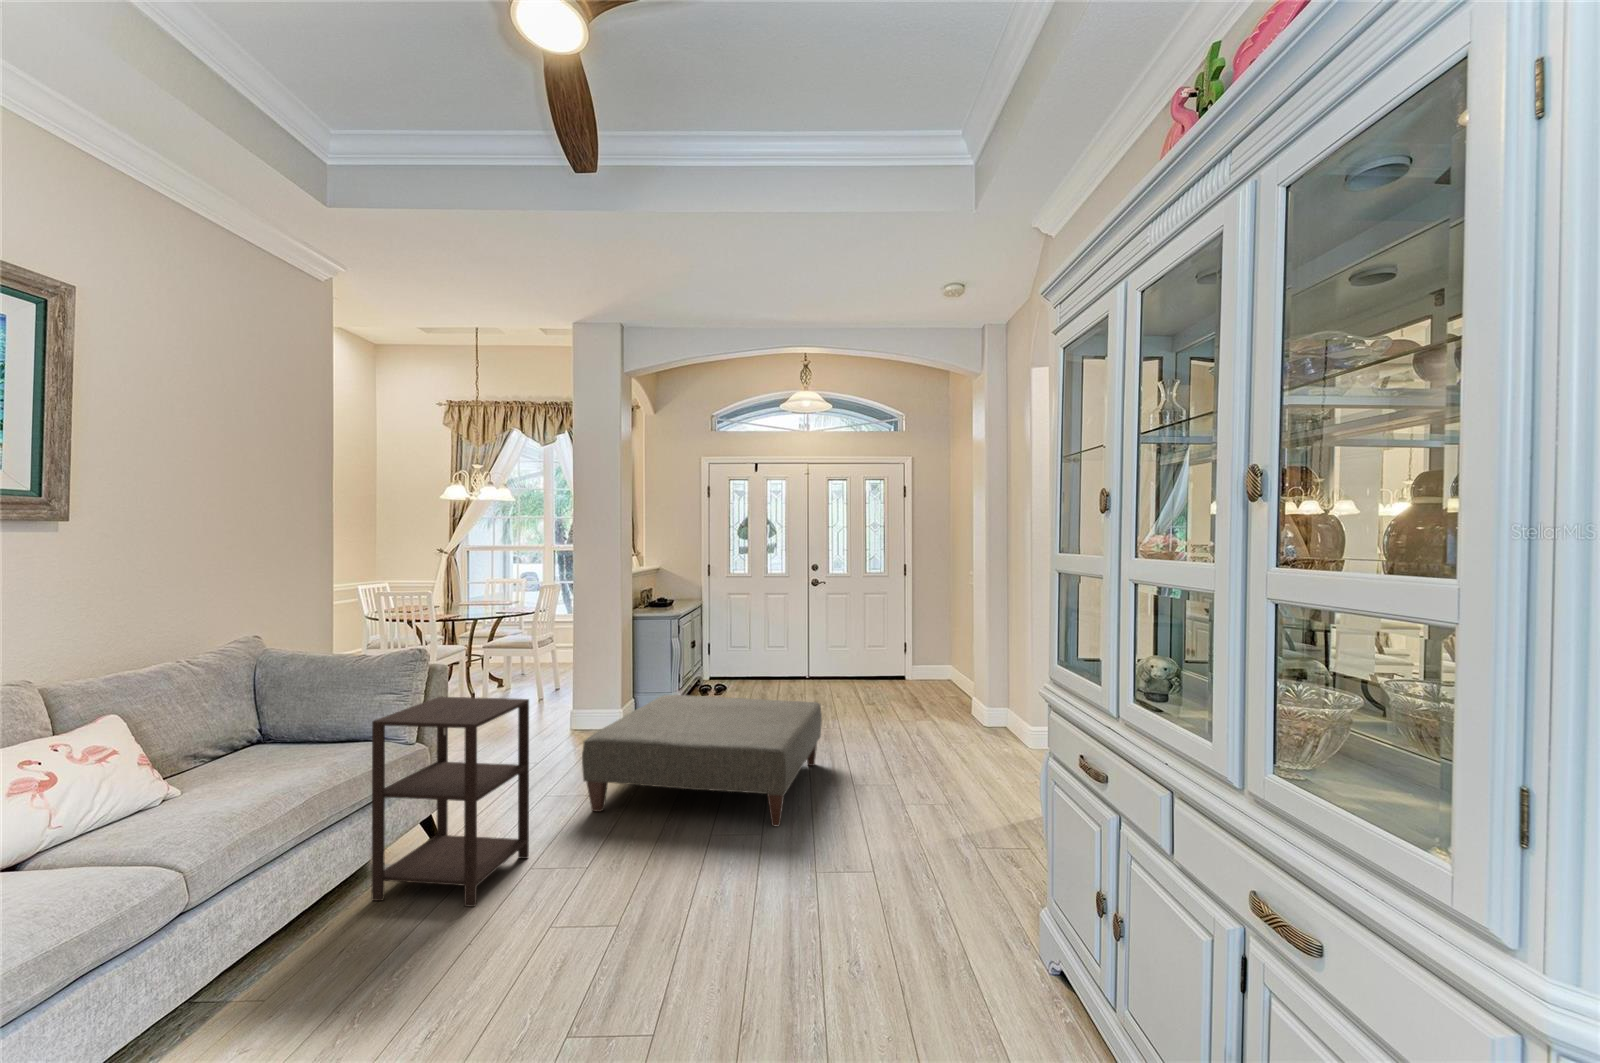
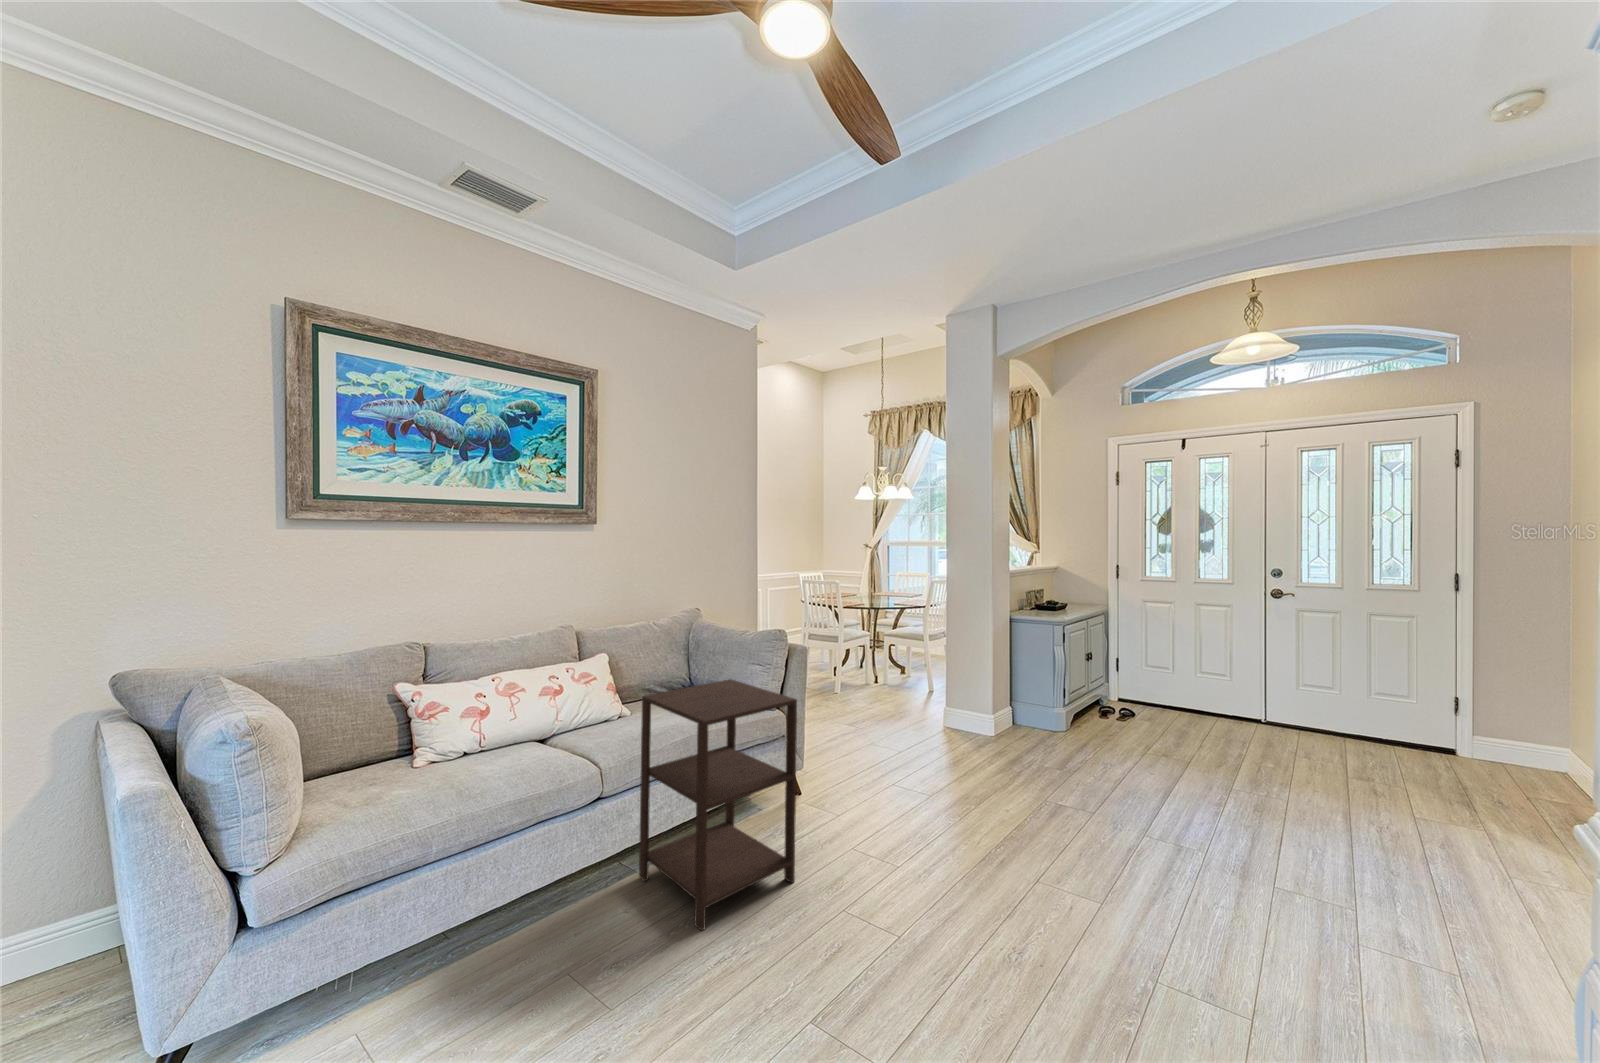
ottoman: present [582,695,822,826] -> none [884,714,1253,972]

